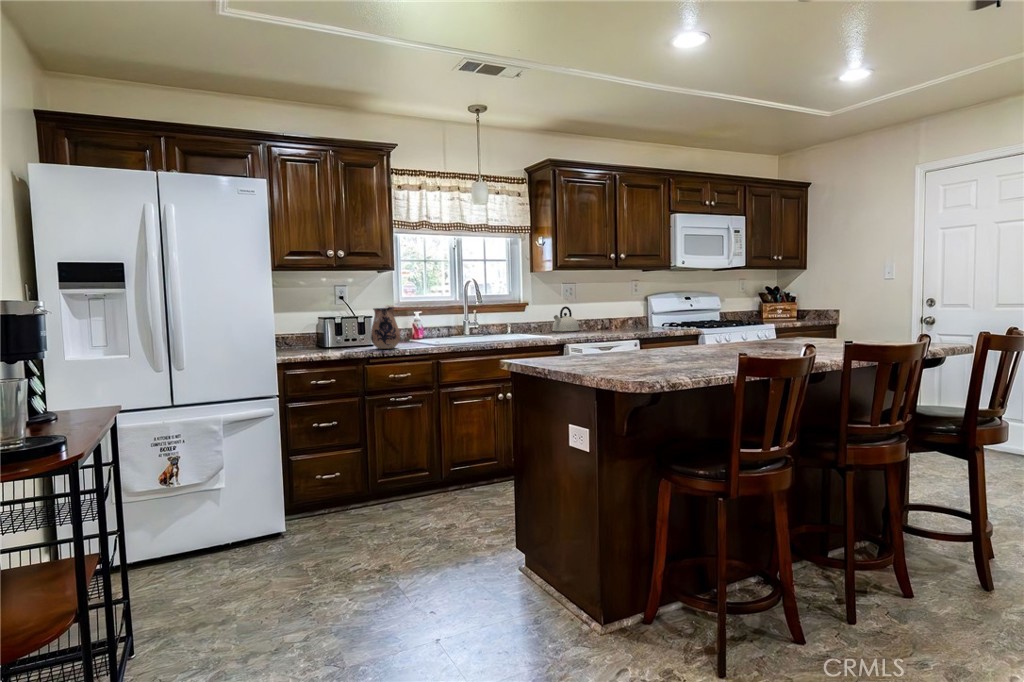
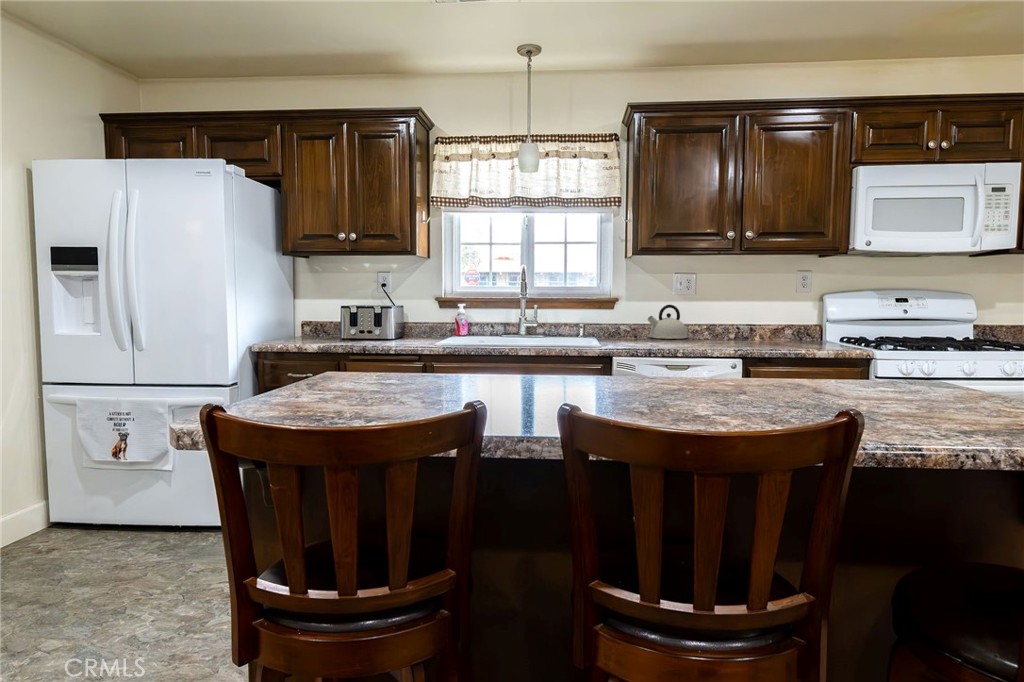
ceramic pitcher: present [371,307,400,349] -> none [360,298,393,345]

